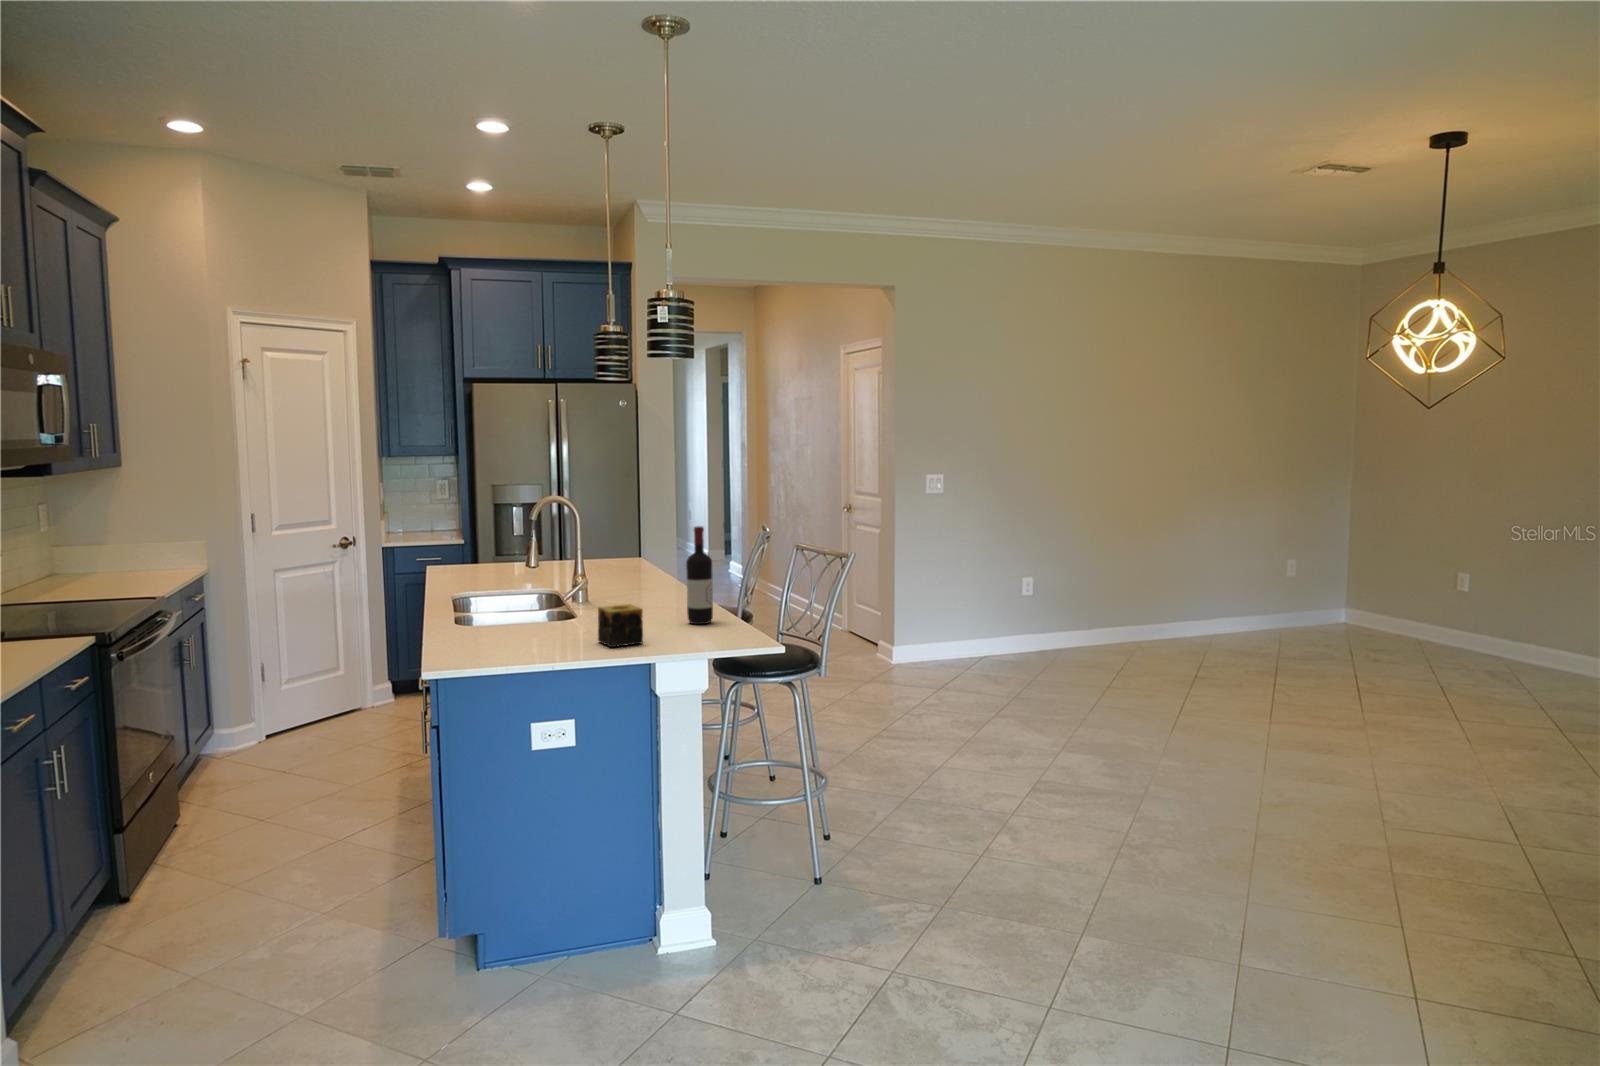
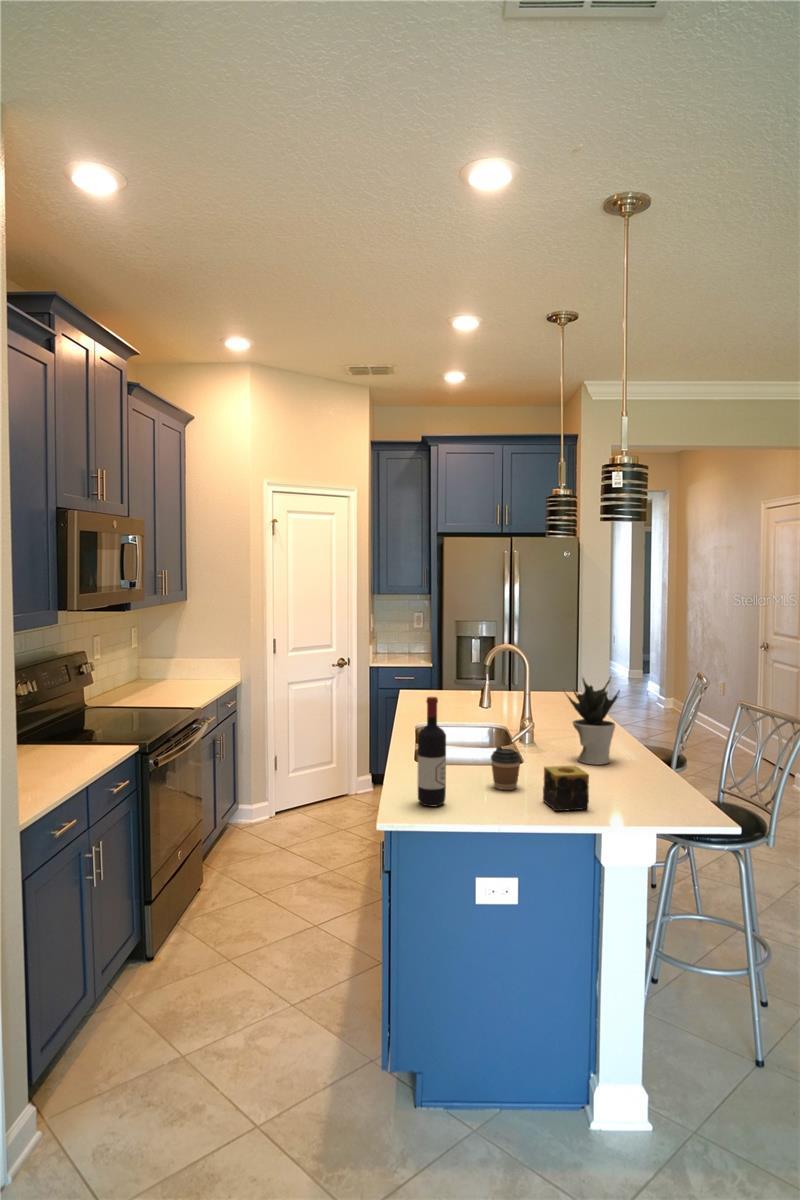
potted plant: none [617,520,676,612] -> present [566,677,620,765]
wine bottle: present [686,526,713,624] -> present [418,697,446,806]
coffee cup: none [542,594,574,638] -> present [491,746,521,790]

